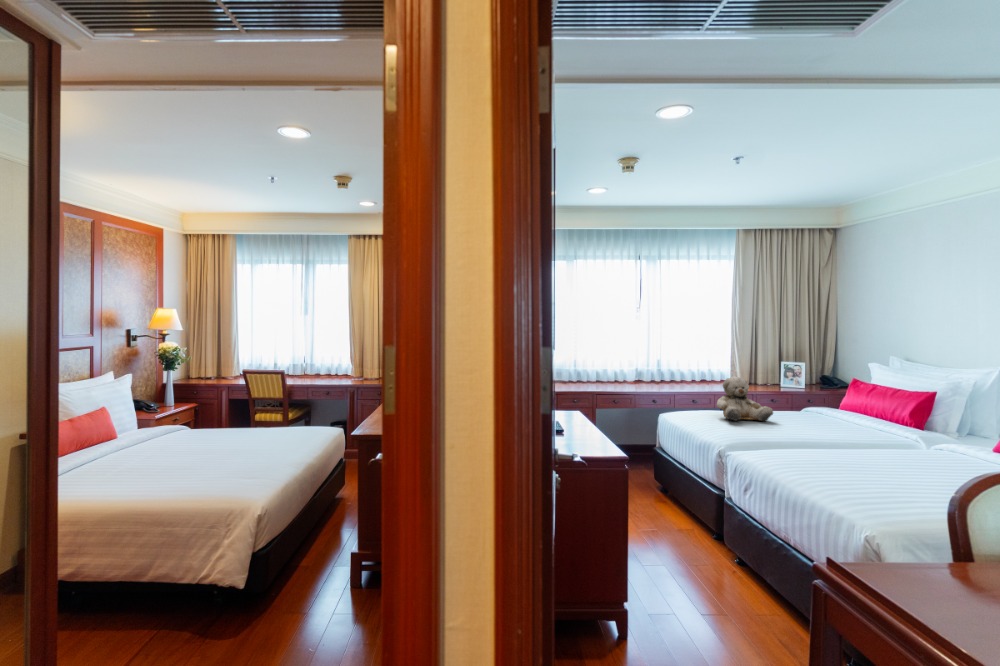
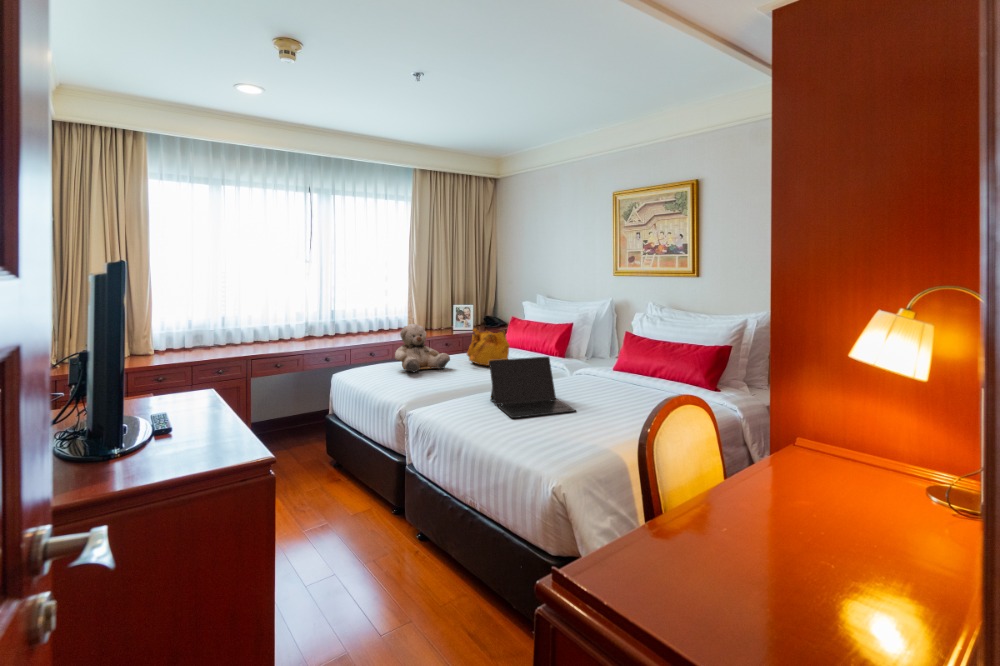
handbag: none [792,385,845,427] -> present [467,328,510,366]
laptop computer: none [812,416,916,478] -> present [489,357,576,418]

